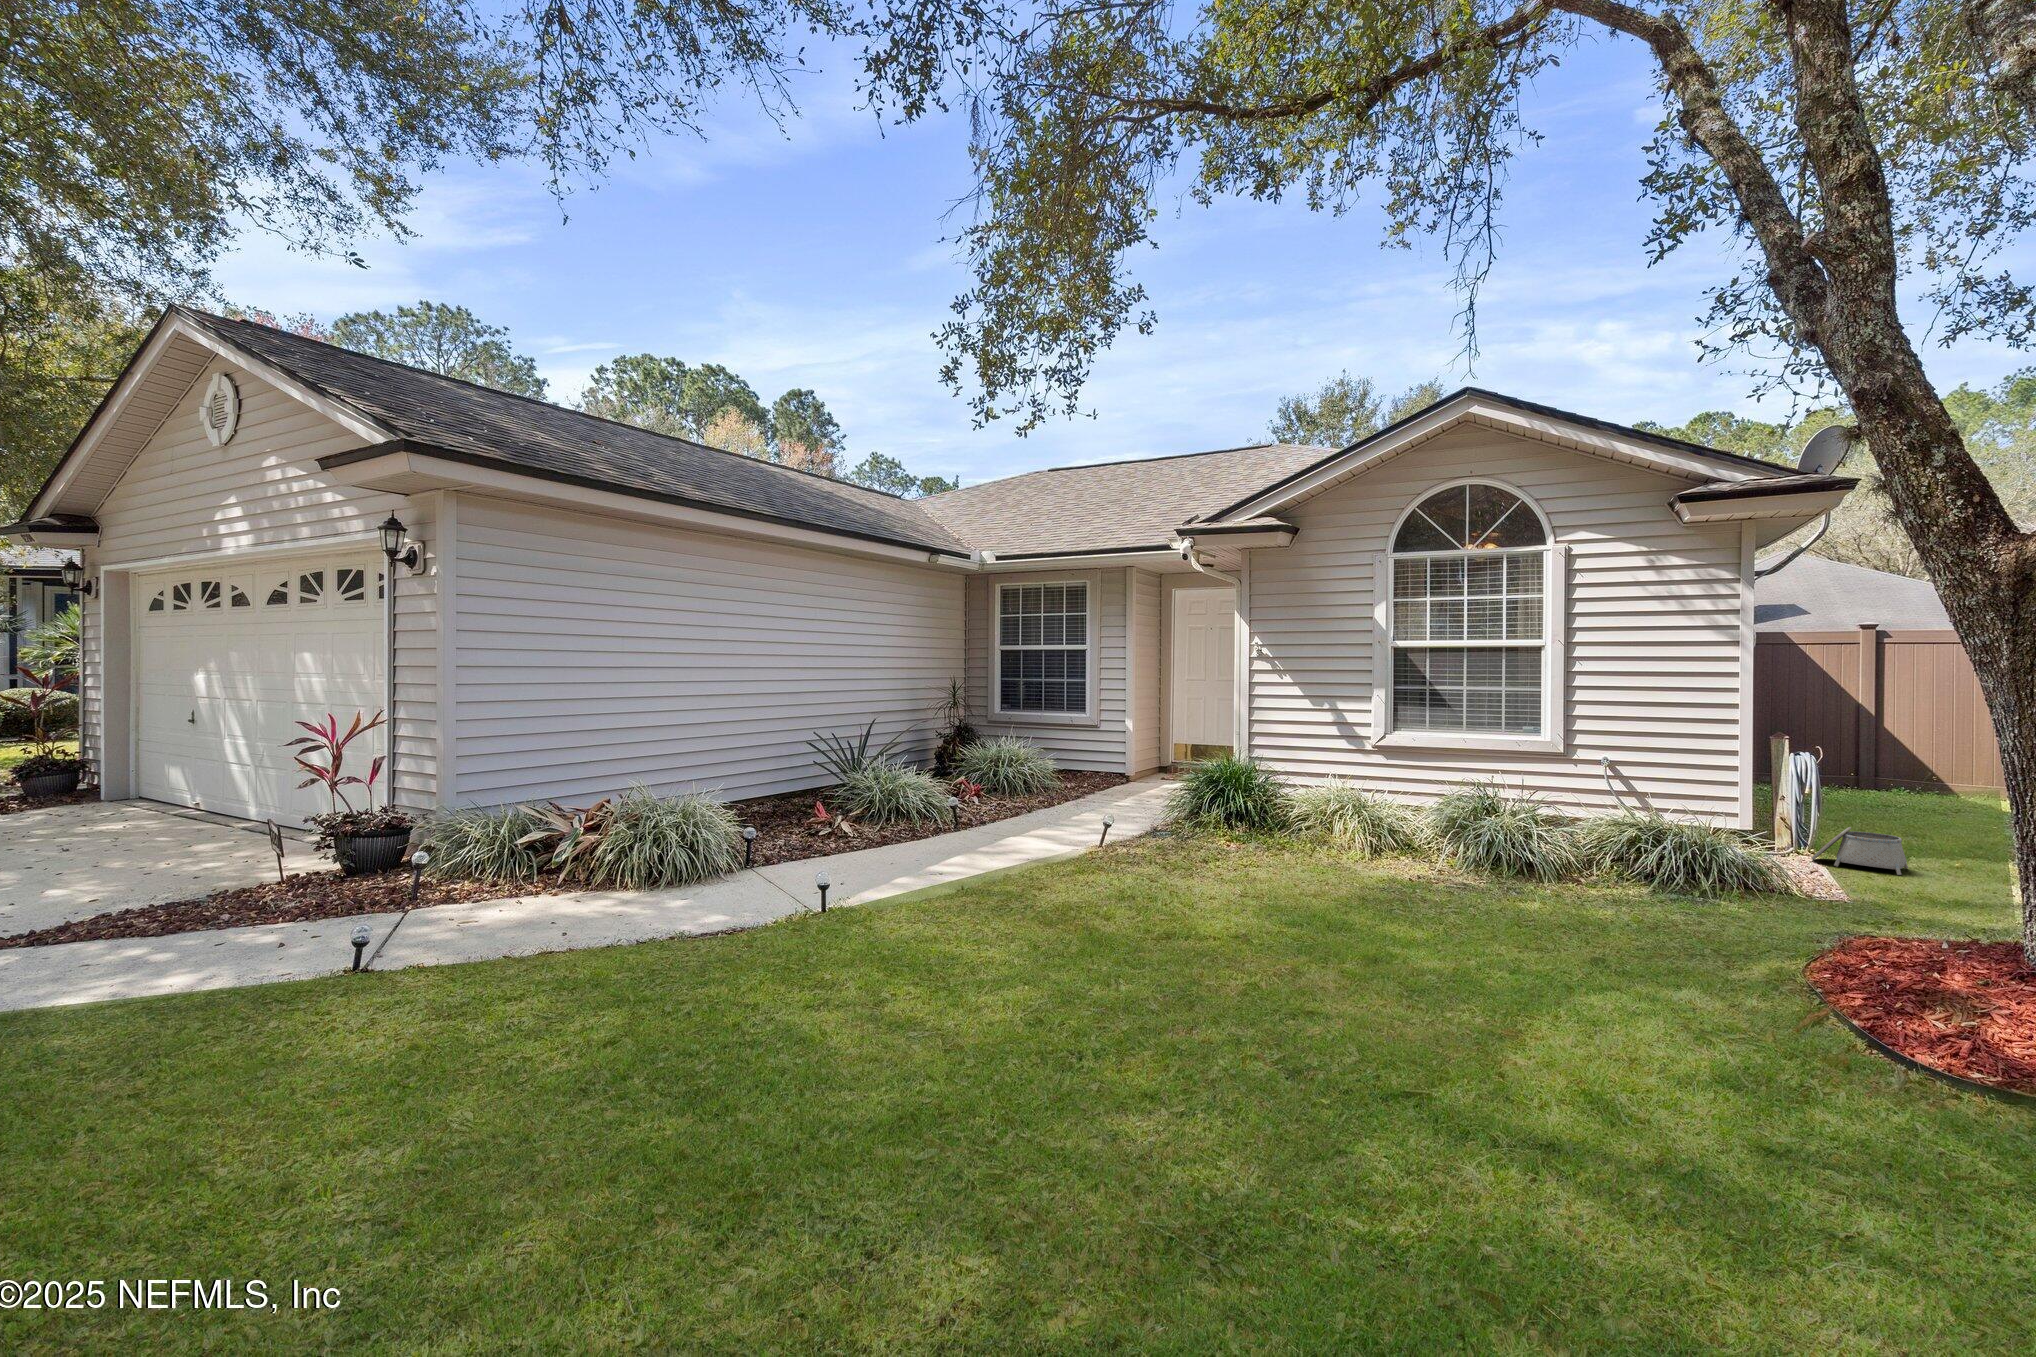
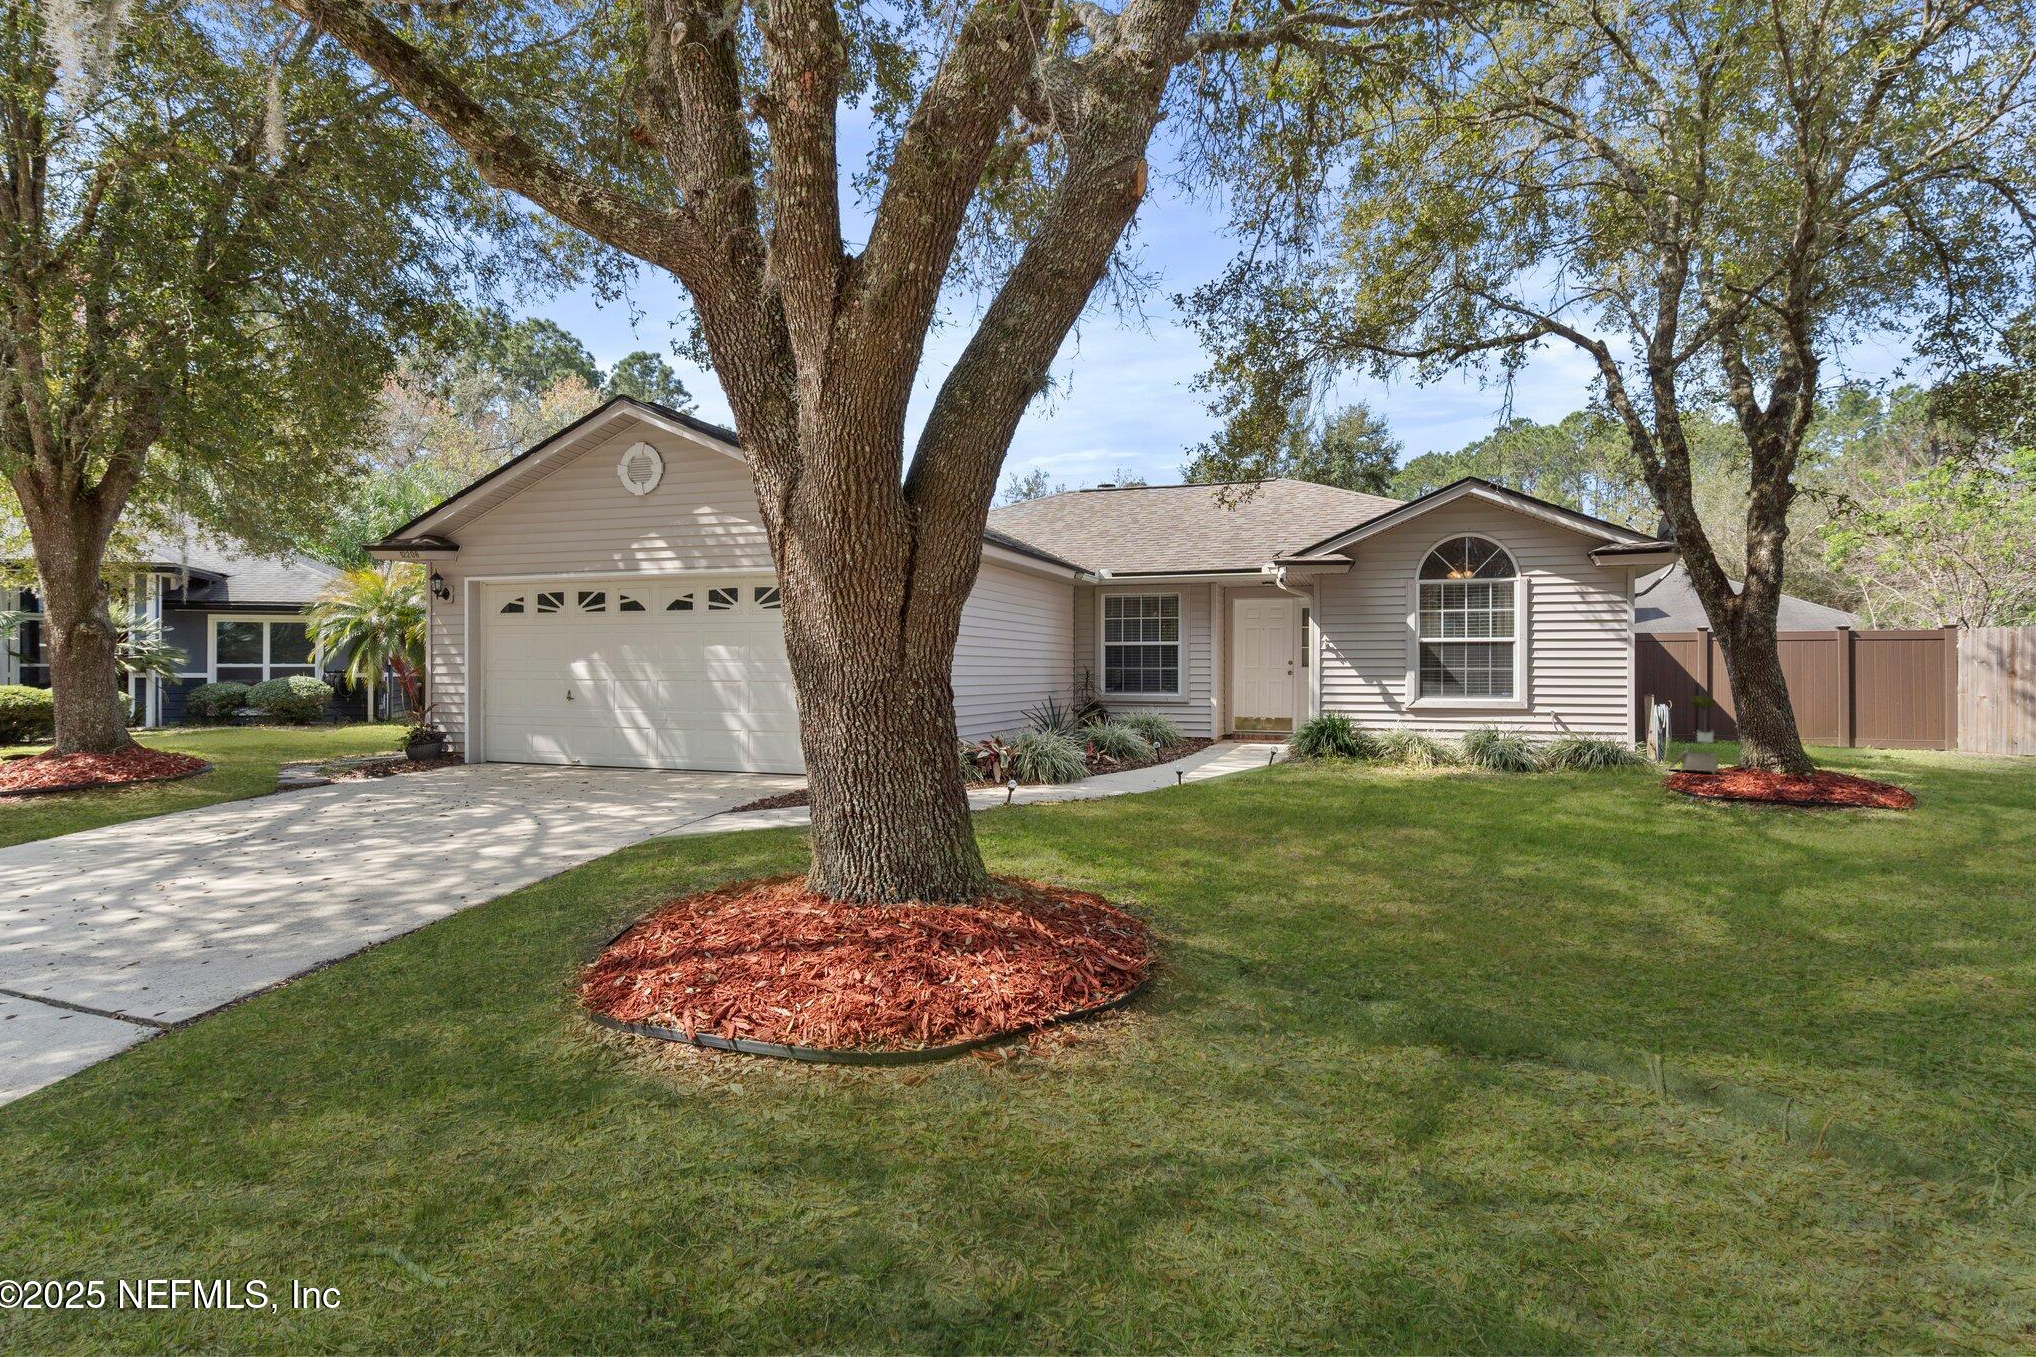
potted tree: none [1849,725,1890,796] -> present [1691,696,1716,743]

